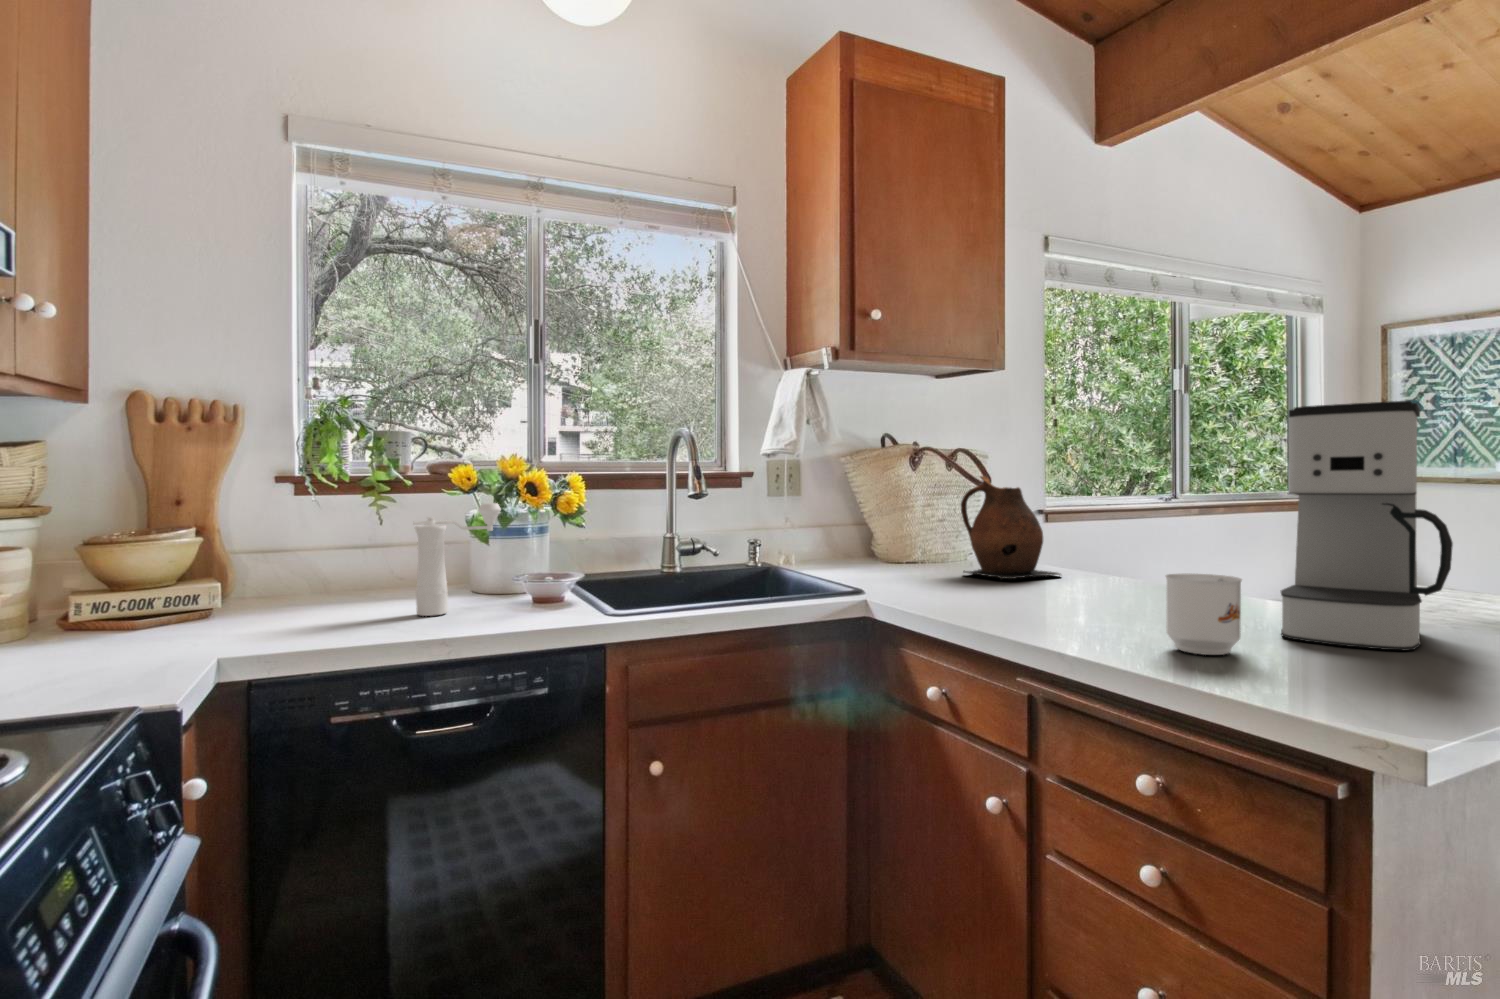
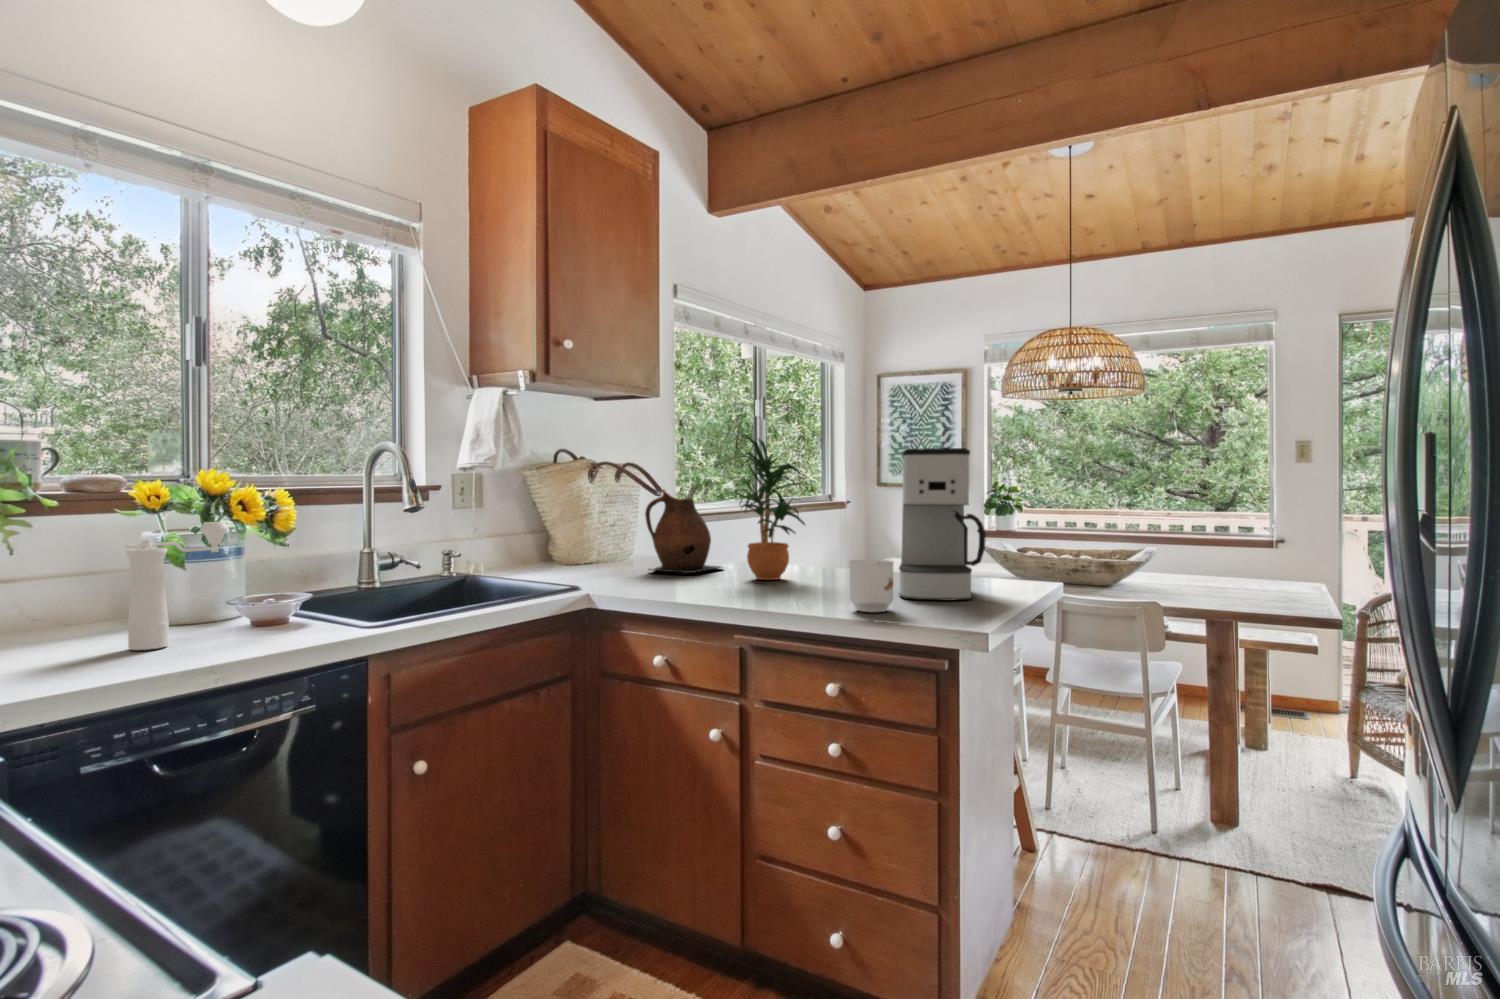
potted plant: none [1051,405,1173,595] -> present [732,437,807,580]

